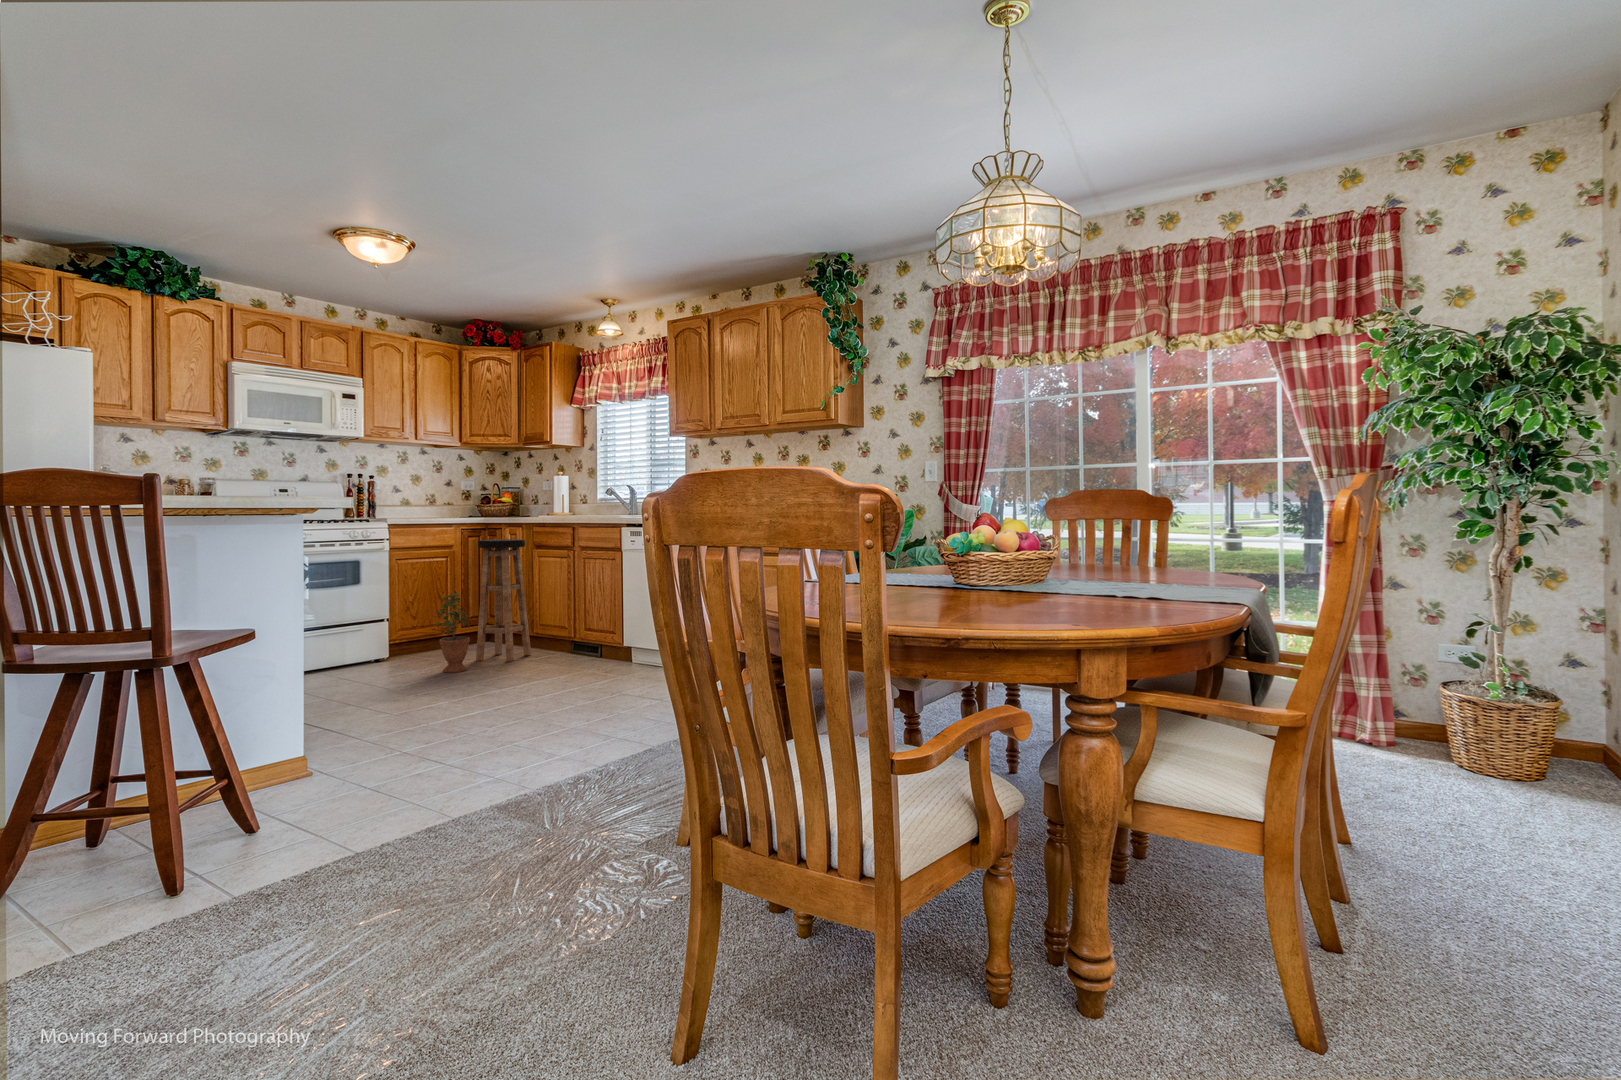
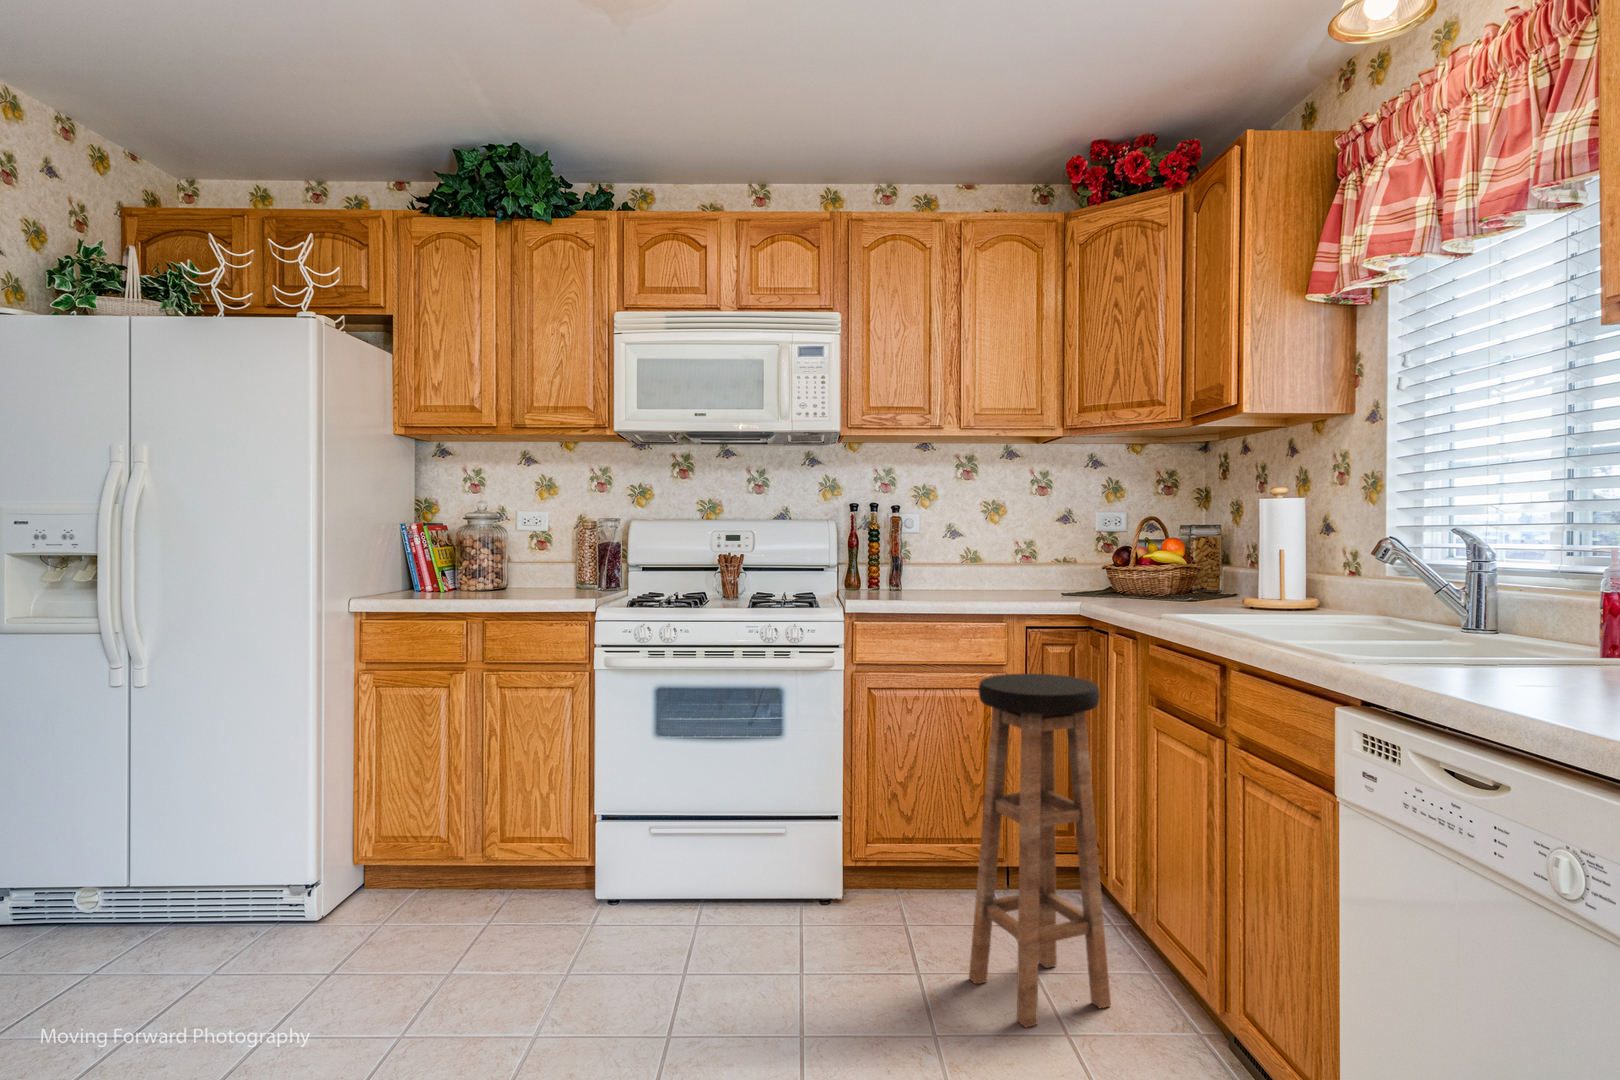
potted plant: present [436,591,470,672] -> none [819,806,910,1032]

